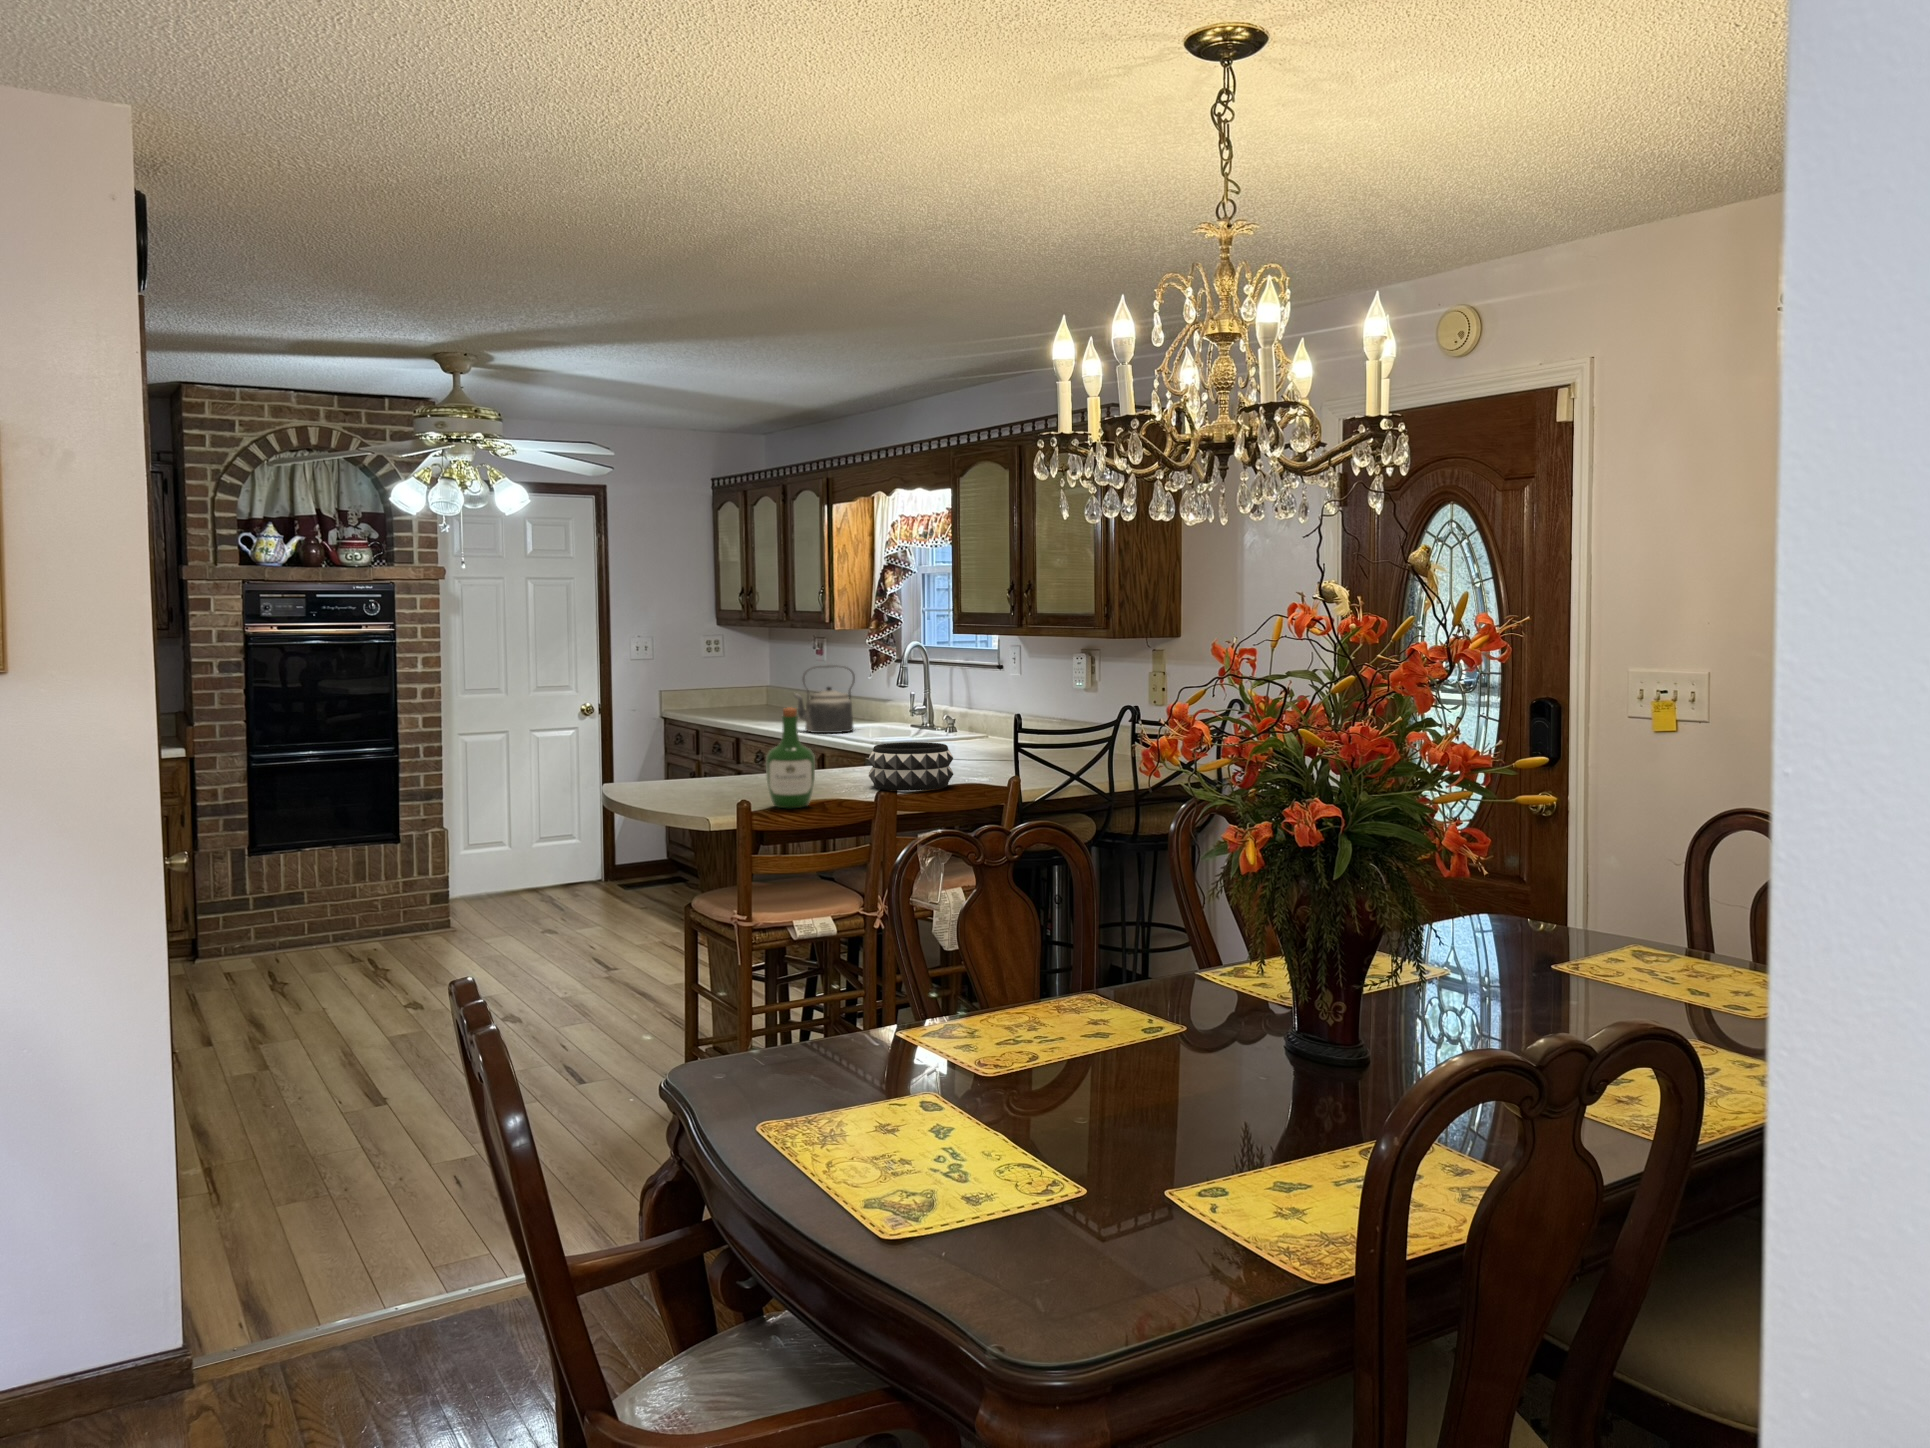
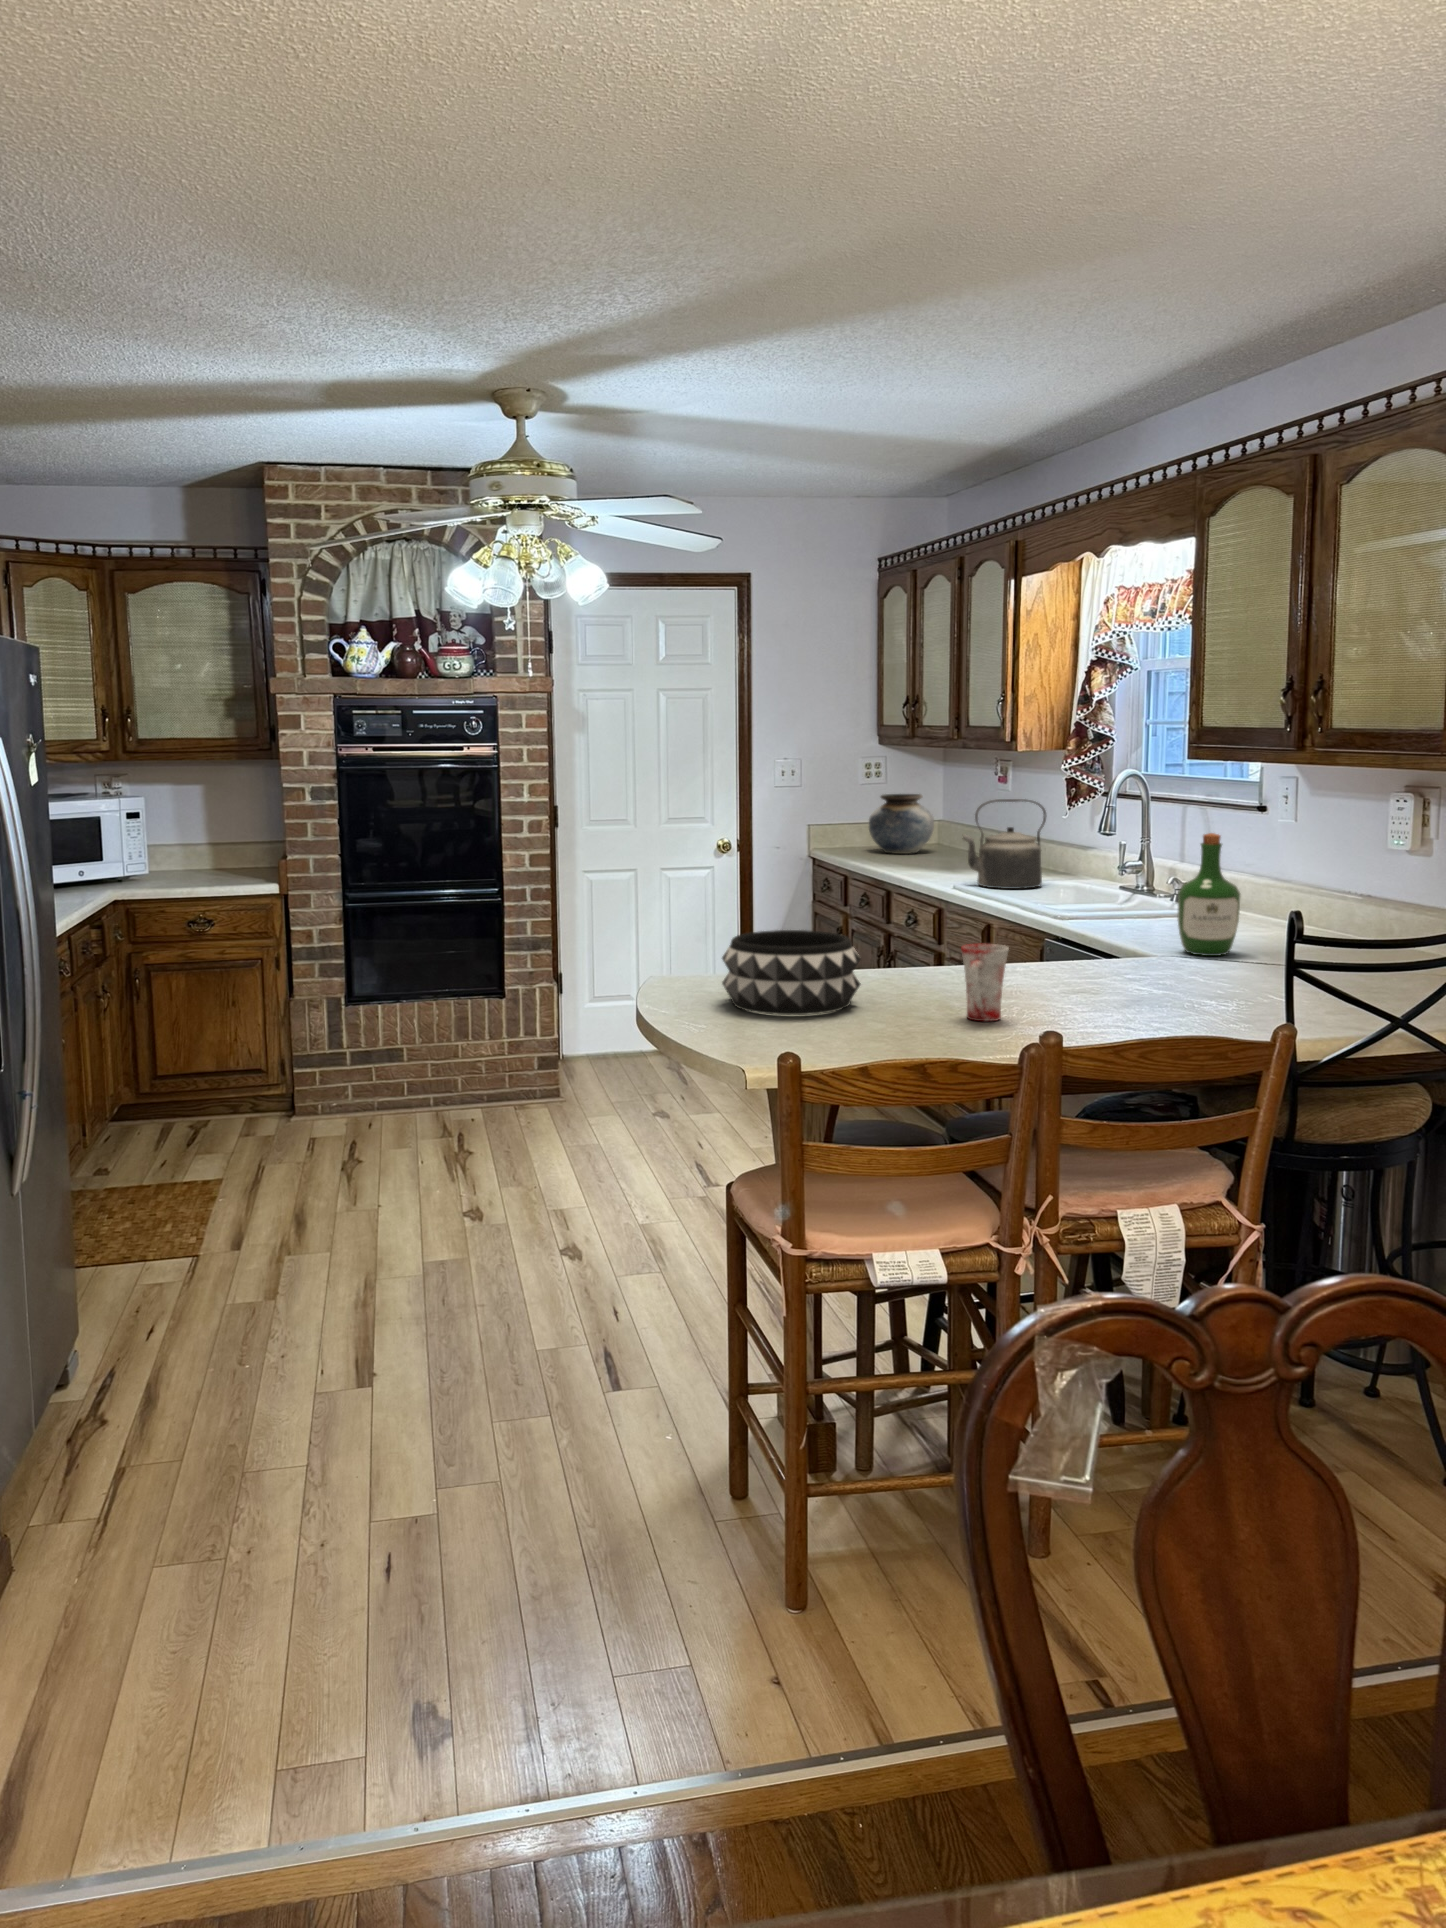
vase: none [706,664,760,713] -> present [869,794,934,854]
wine bottle: present [766,707,815,808] -> present [1177,833,1241,956]
decorative bowl: present [868,742,953,791] -> present [722,930,860,1015]
mug: none [824,750,854,797] -> present [961,944,1009,1021]

